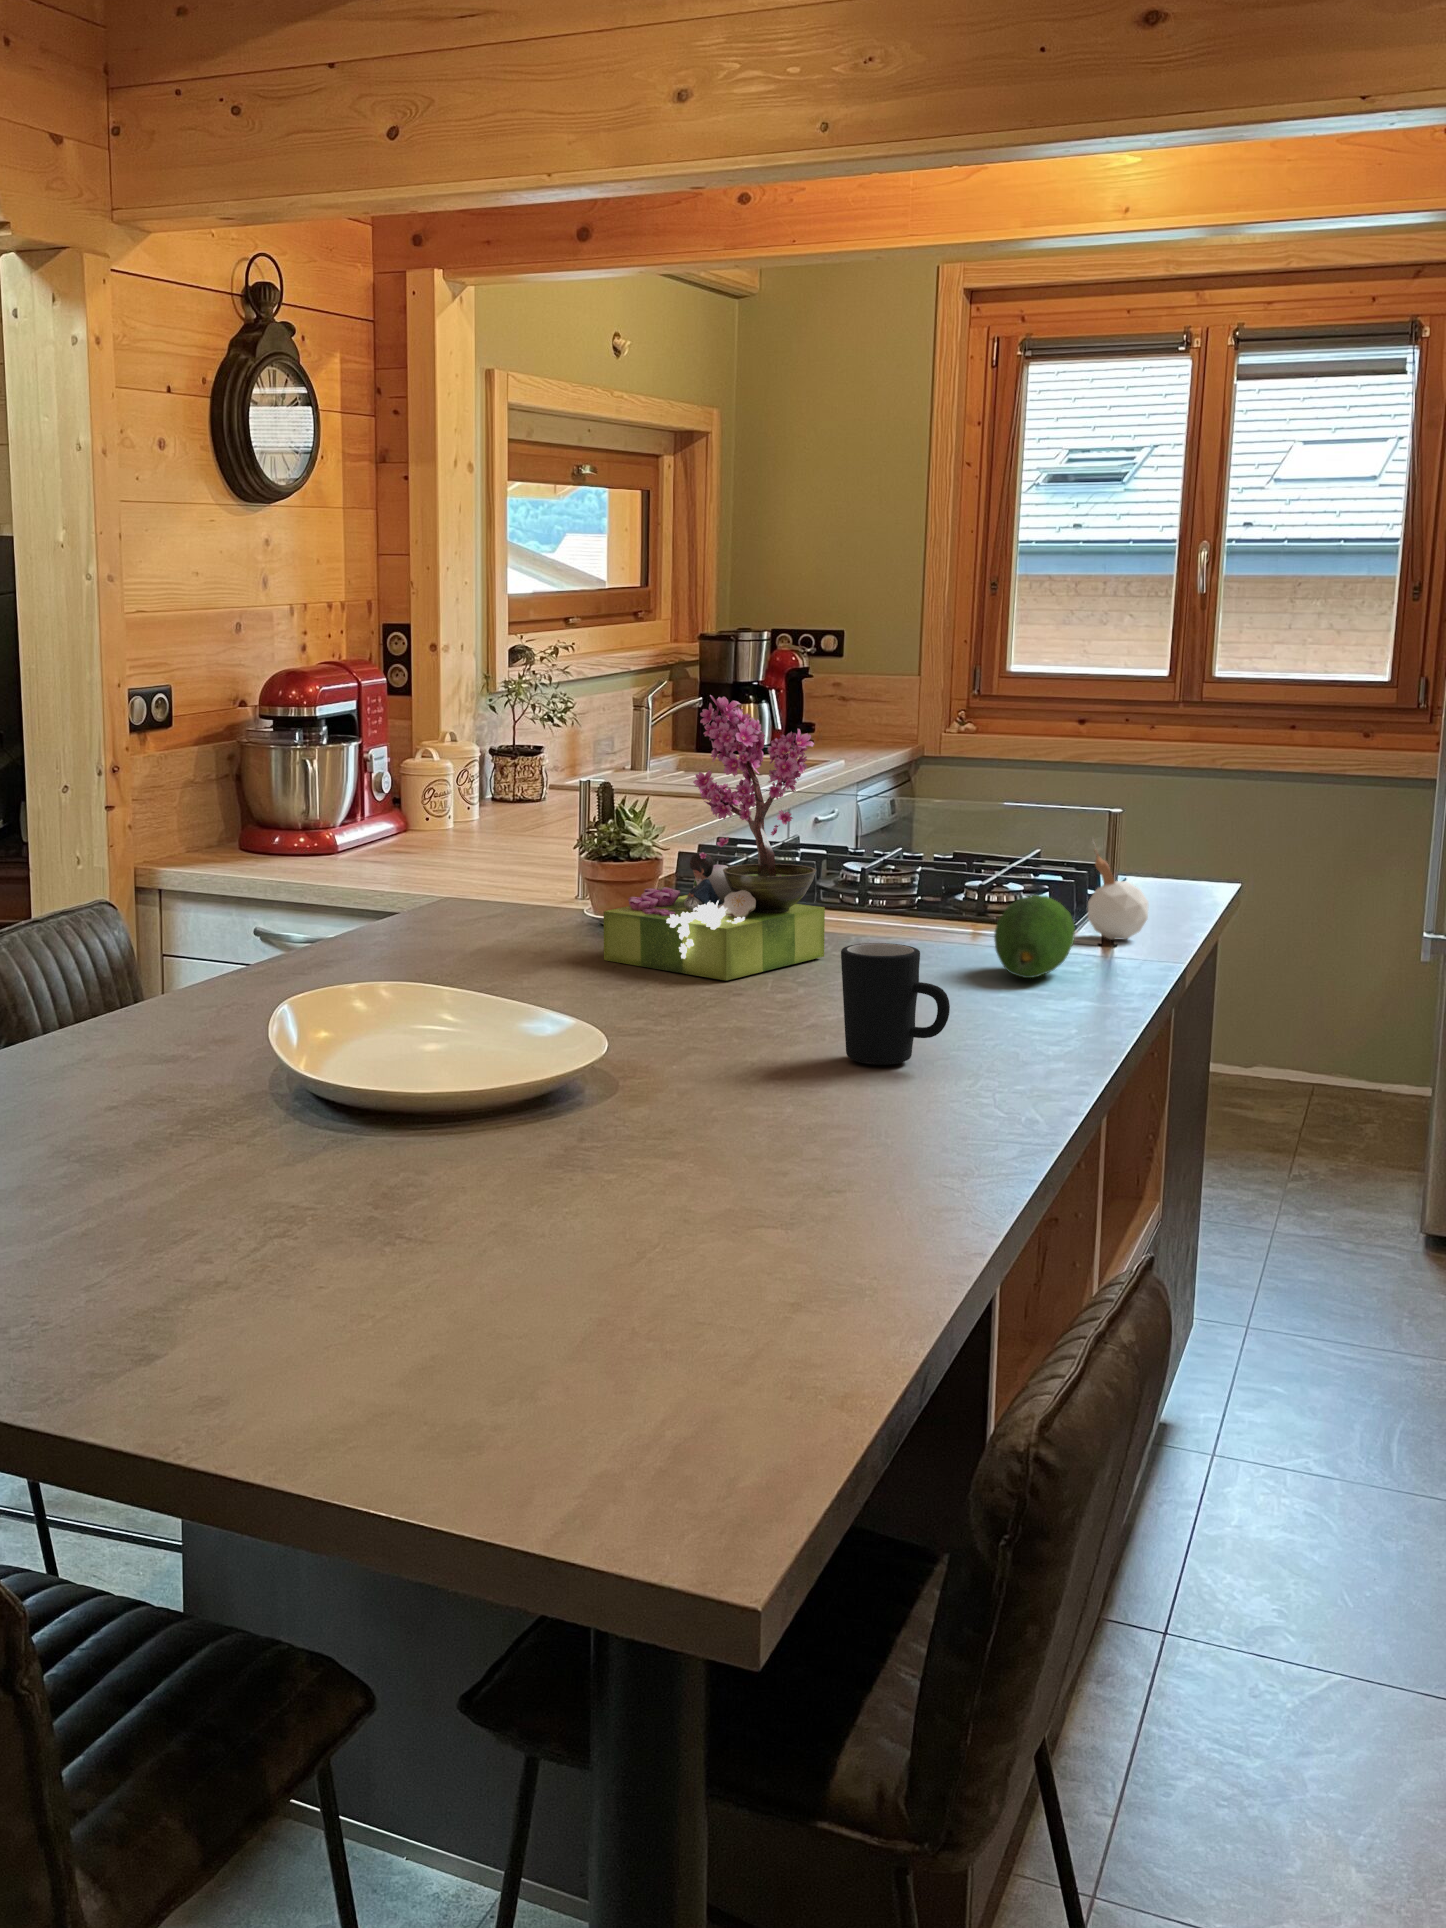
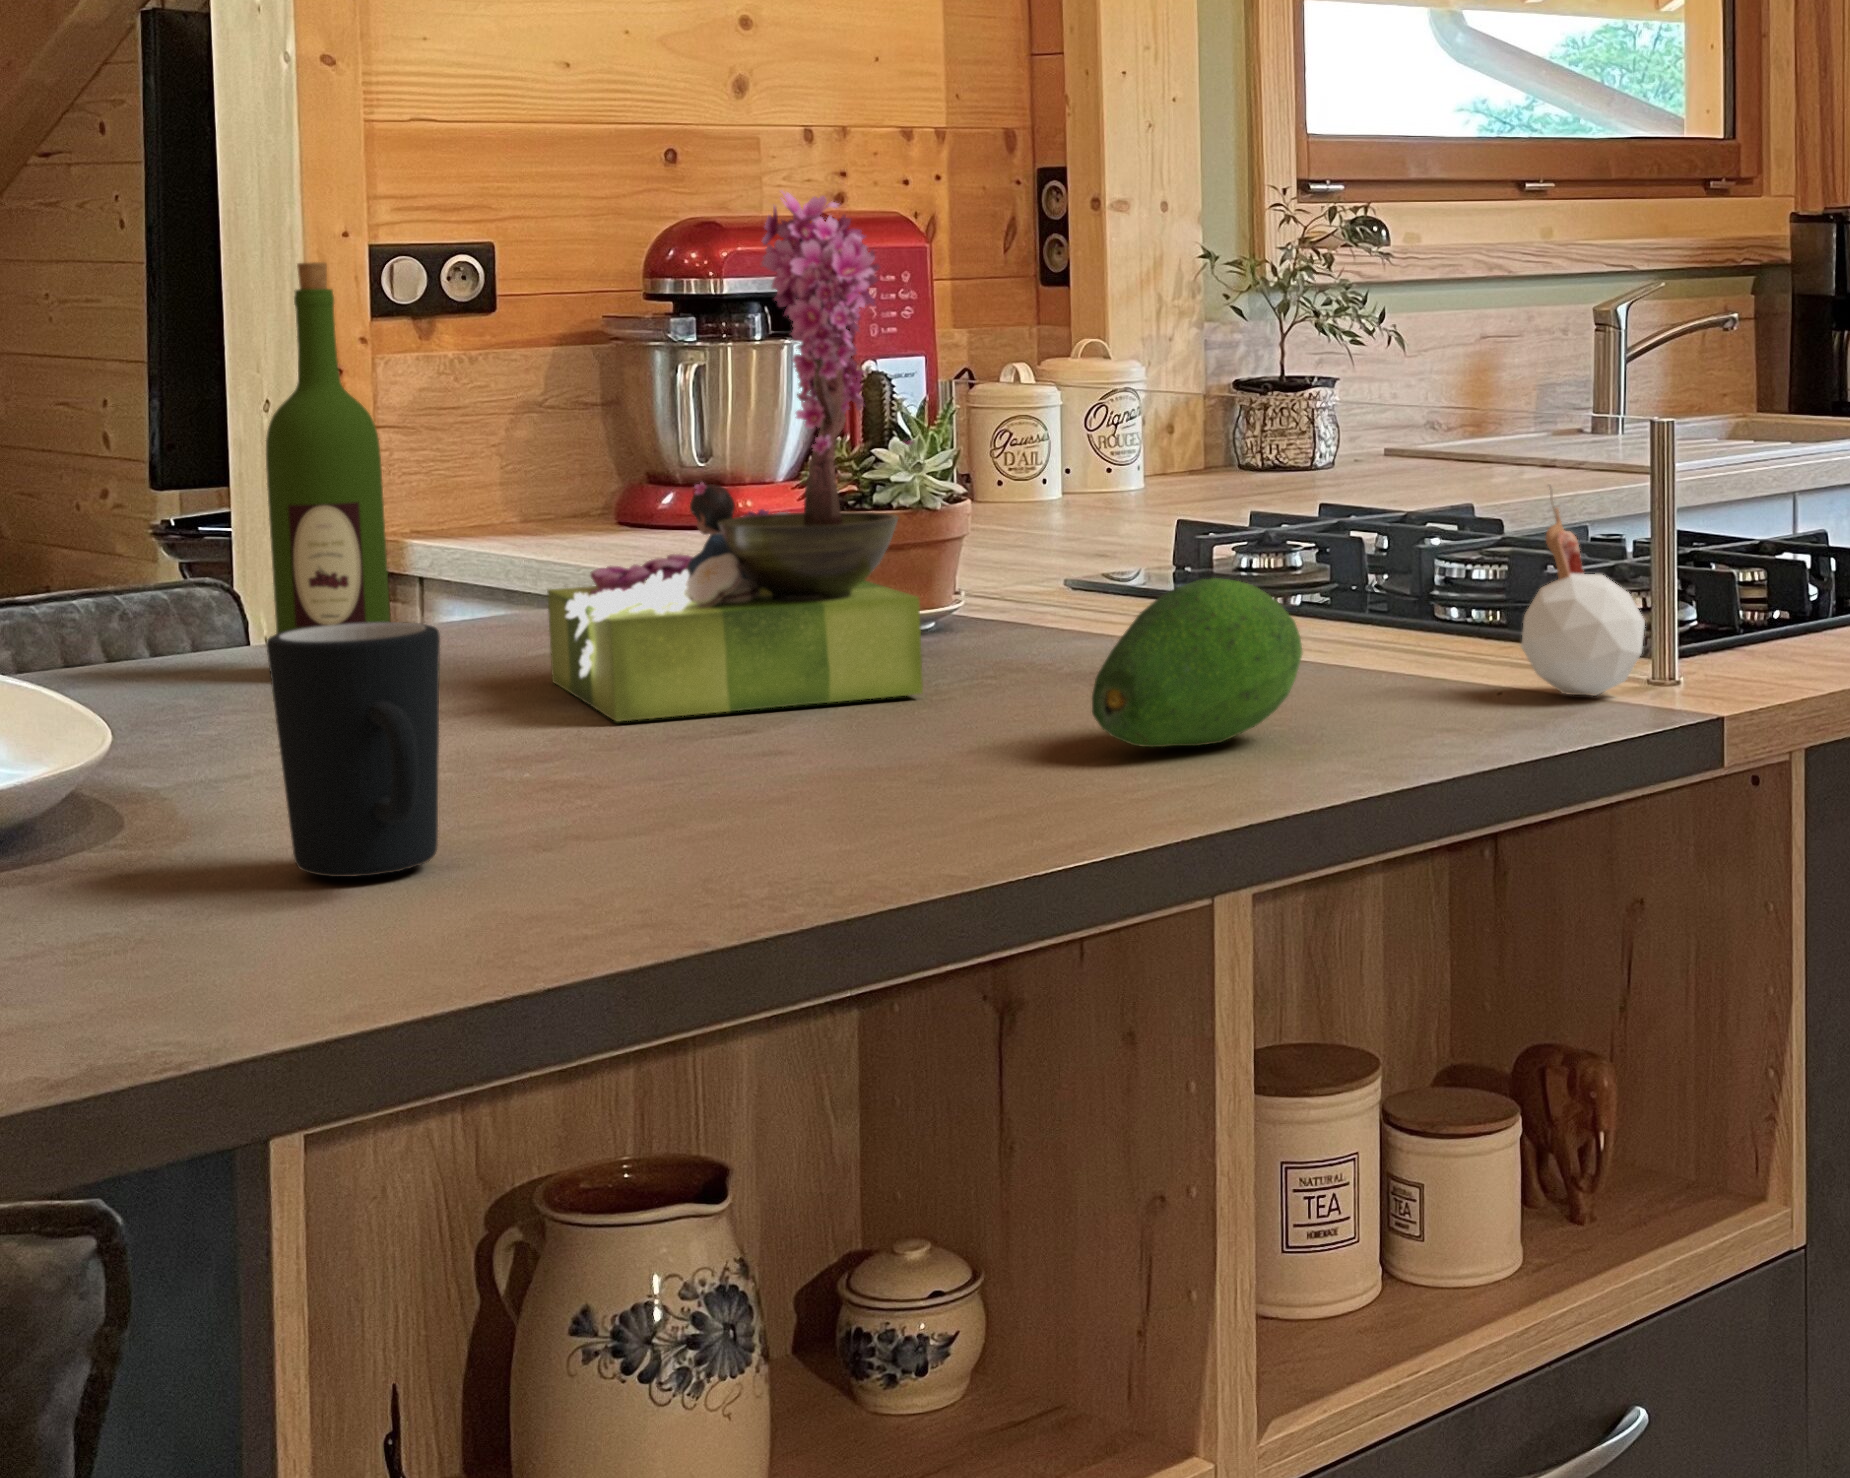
wine bottle: none [438,737,499,966] -> present [266,262,390,633]

